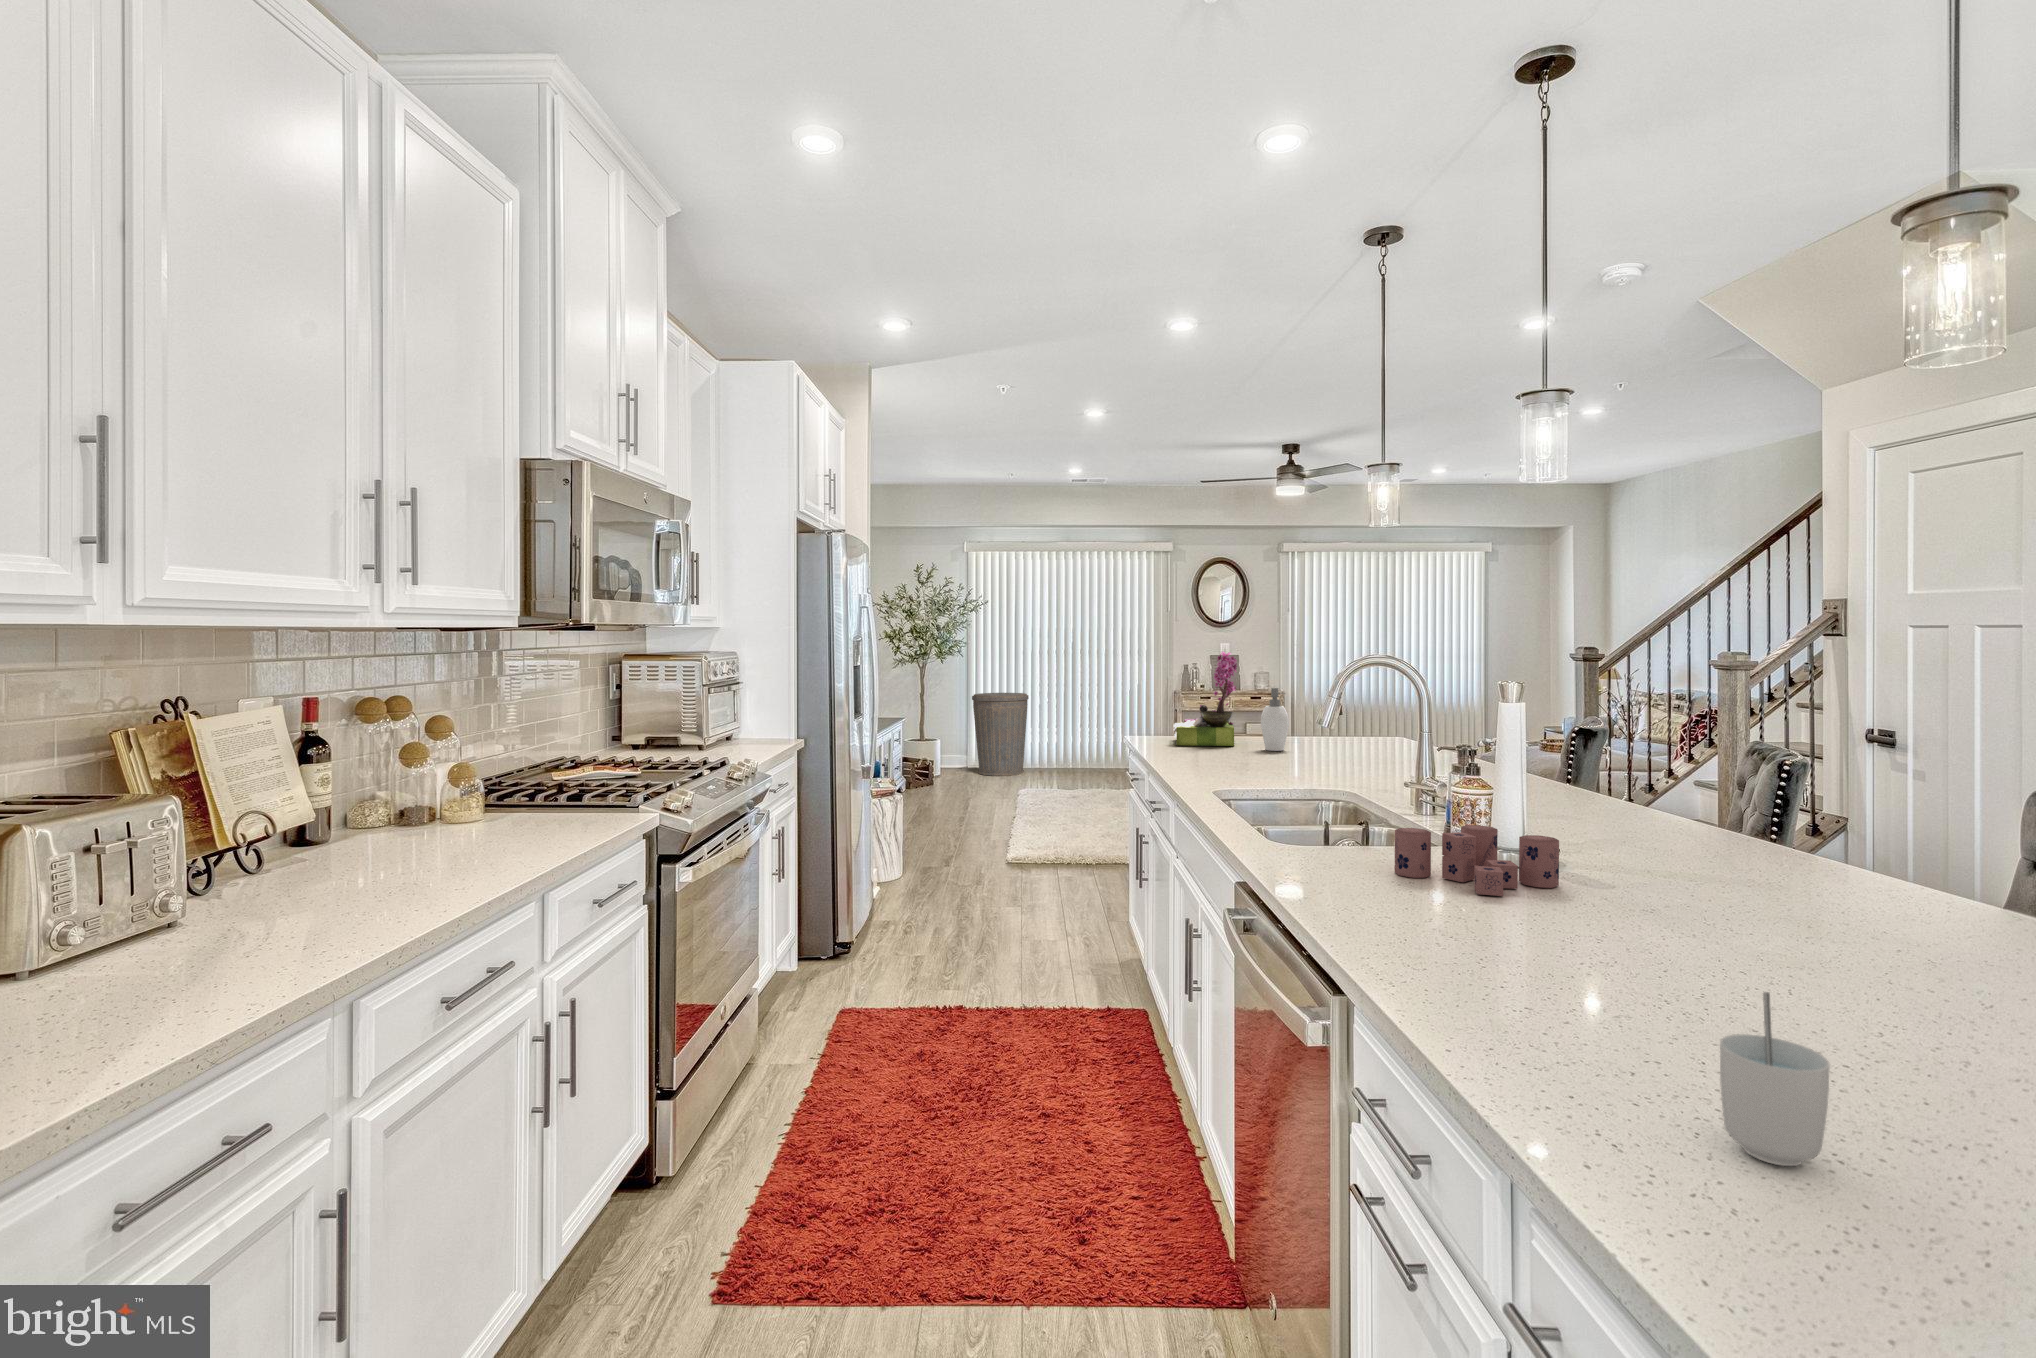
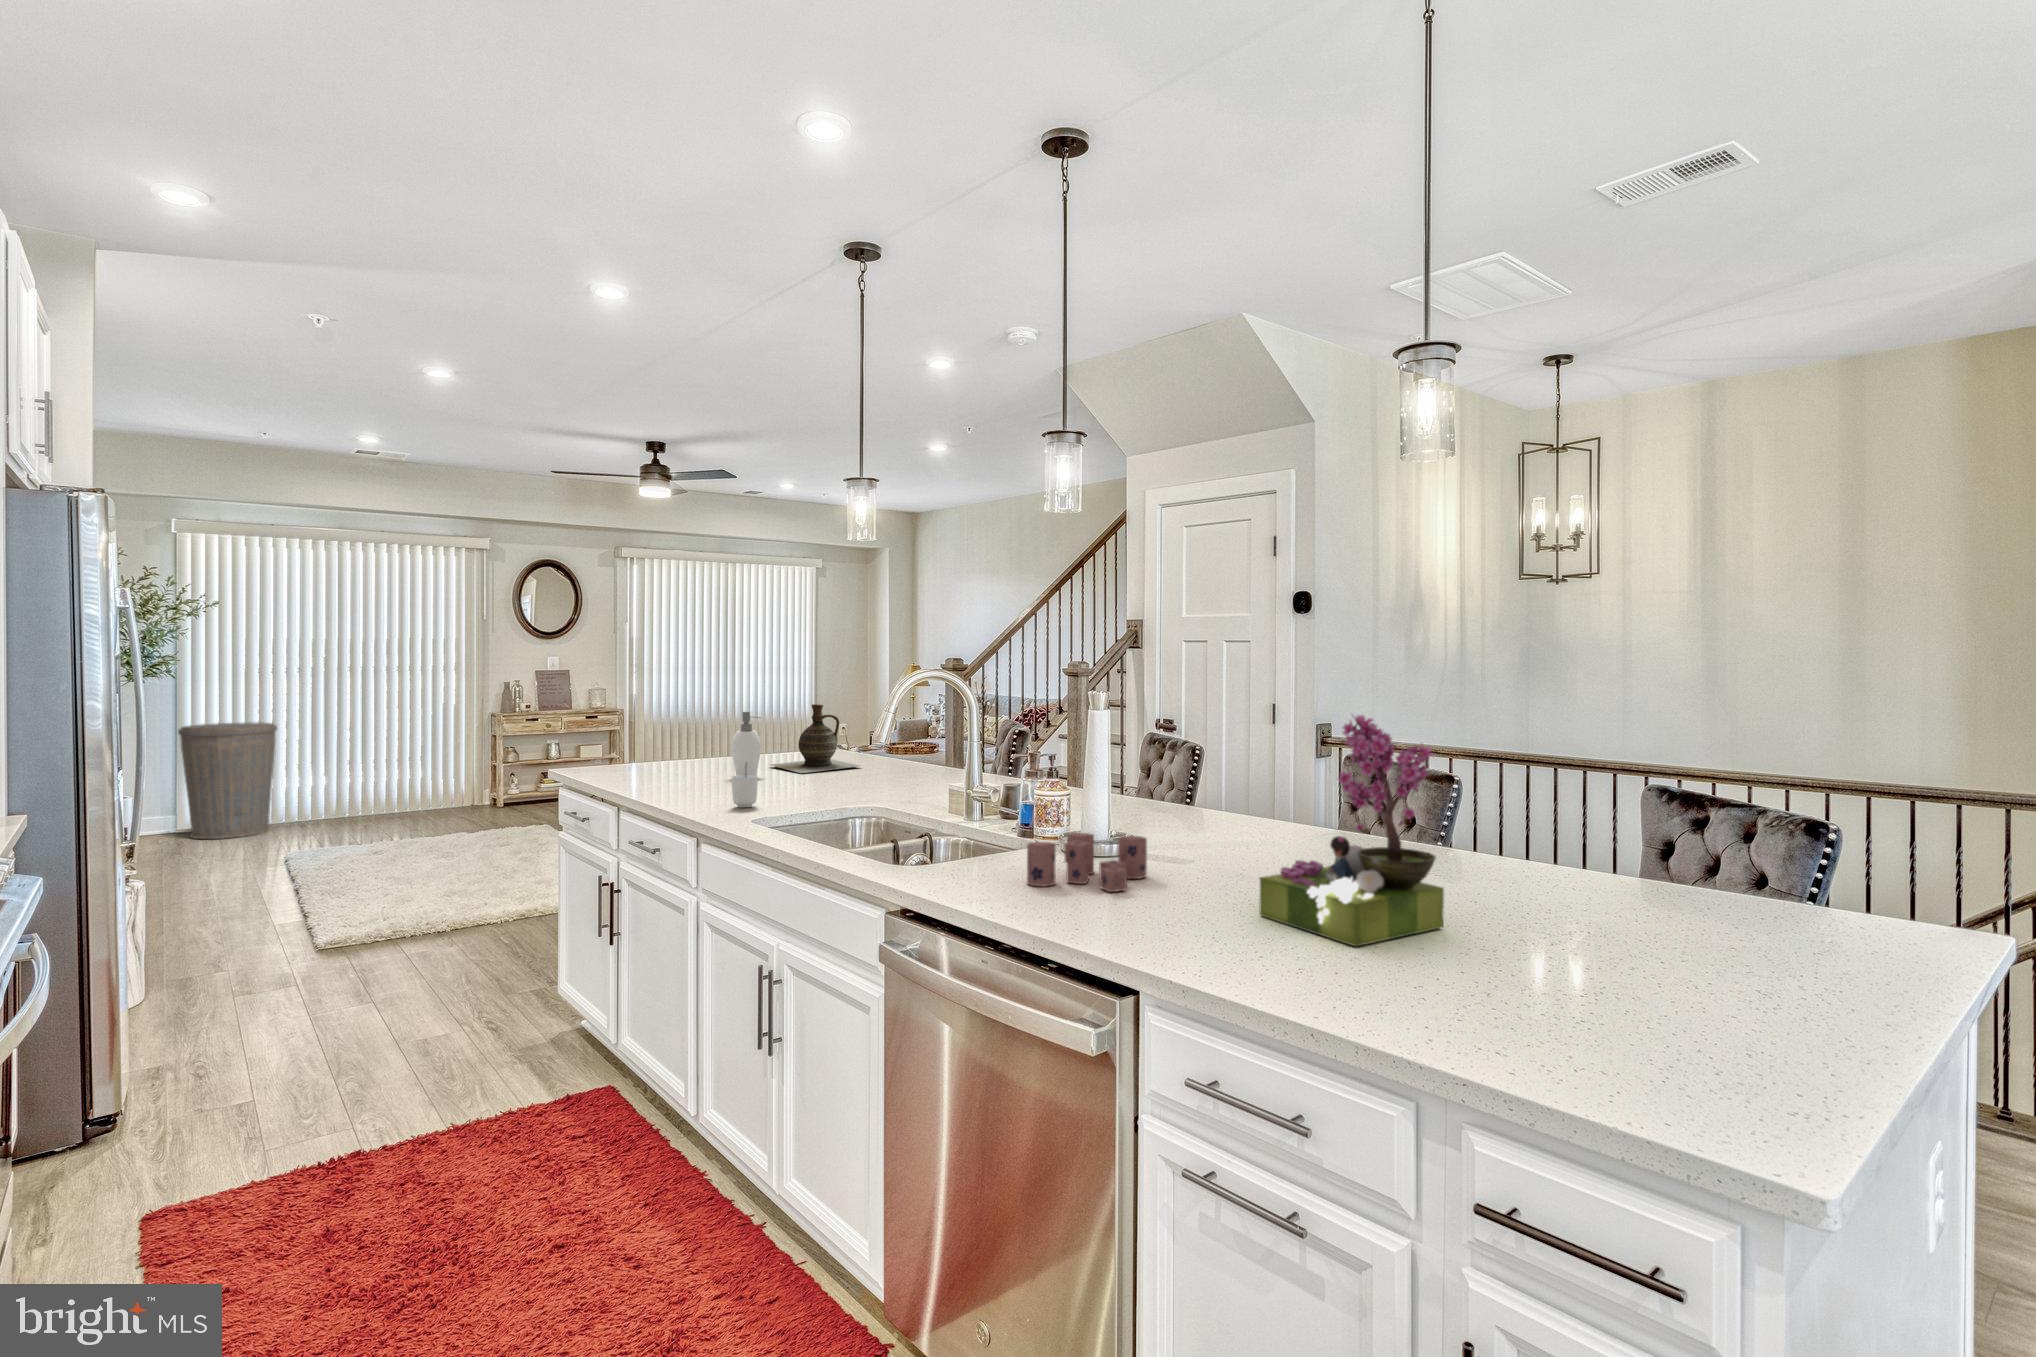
flower arrangement: present [1174,651,1242,746] -> present [1259,715,1444,946]
ceramic jug: none [1308,683,1400,750] -> present [770,704,859,773]
cup: present [1720,992,1830,1166] -> present [732,762,757,807]

